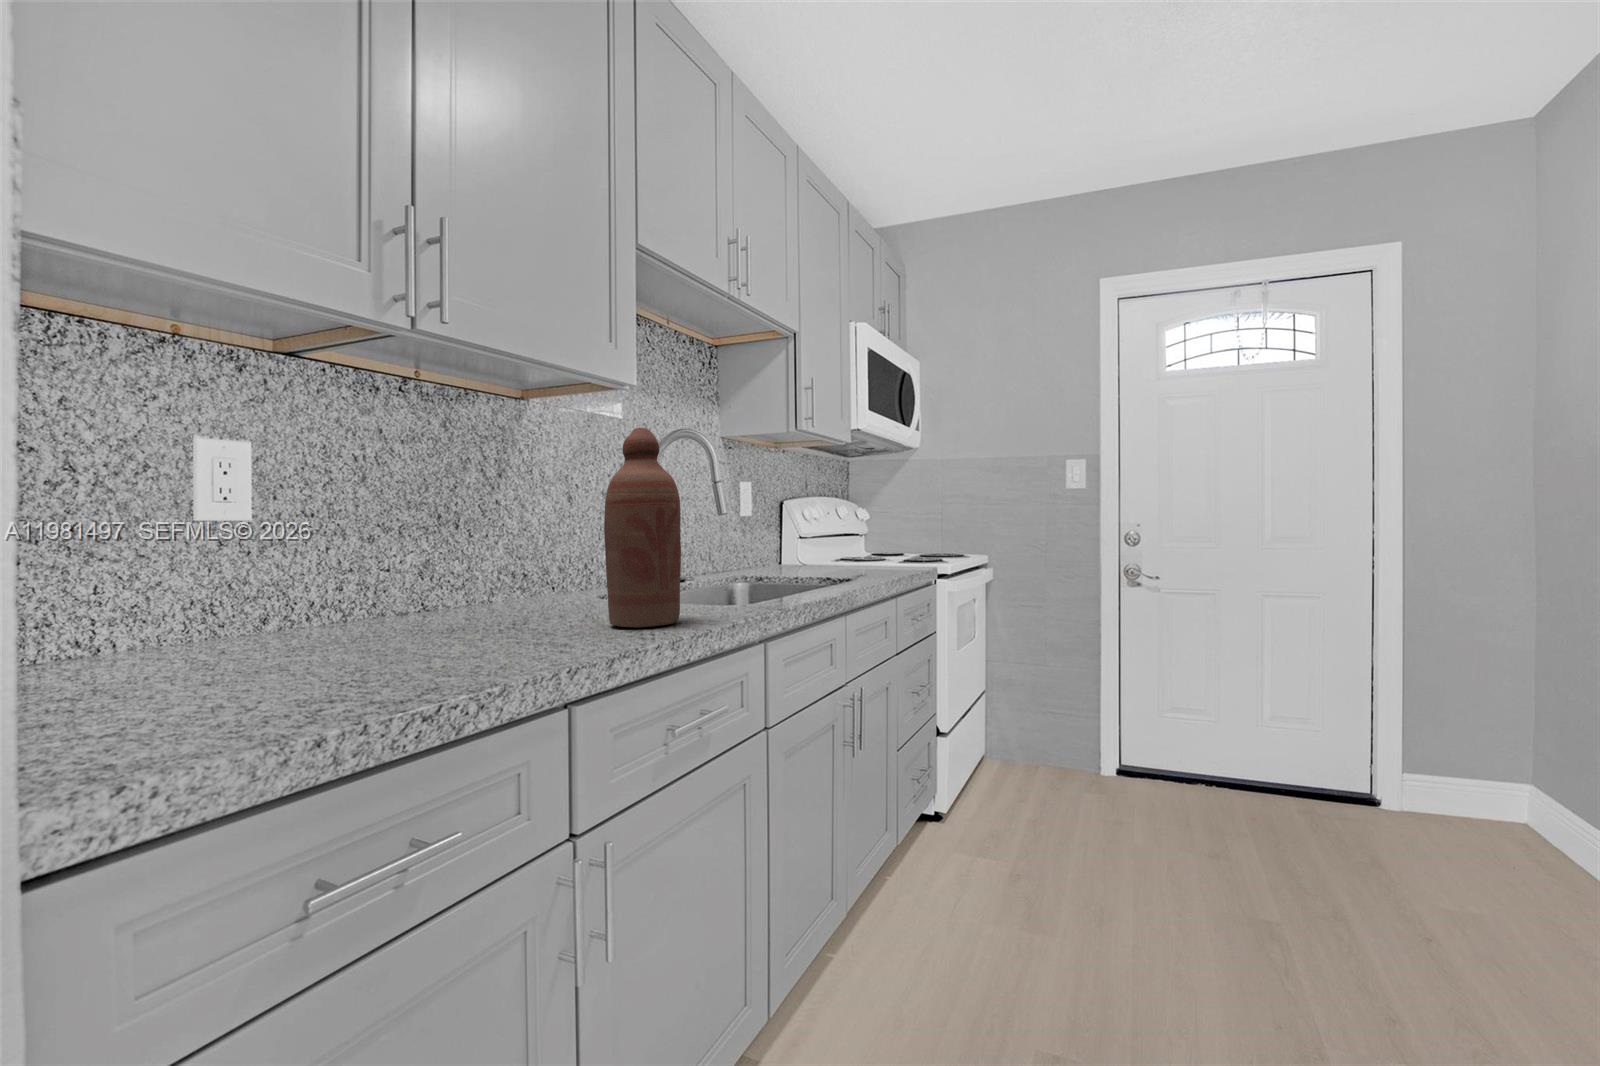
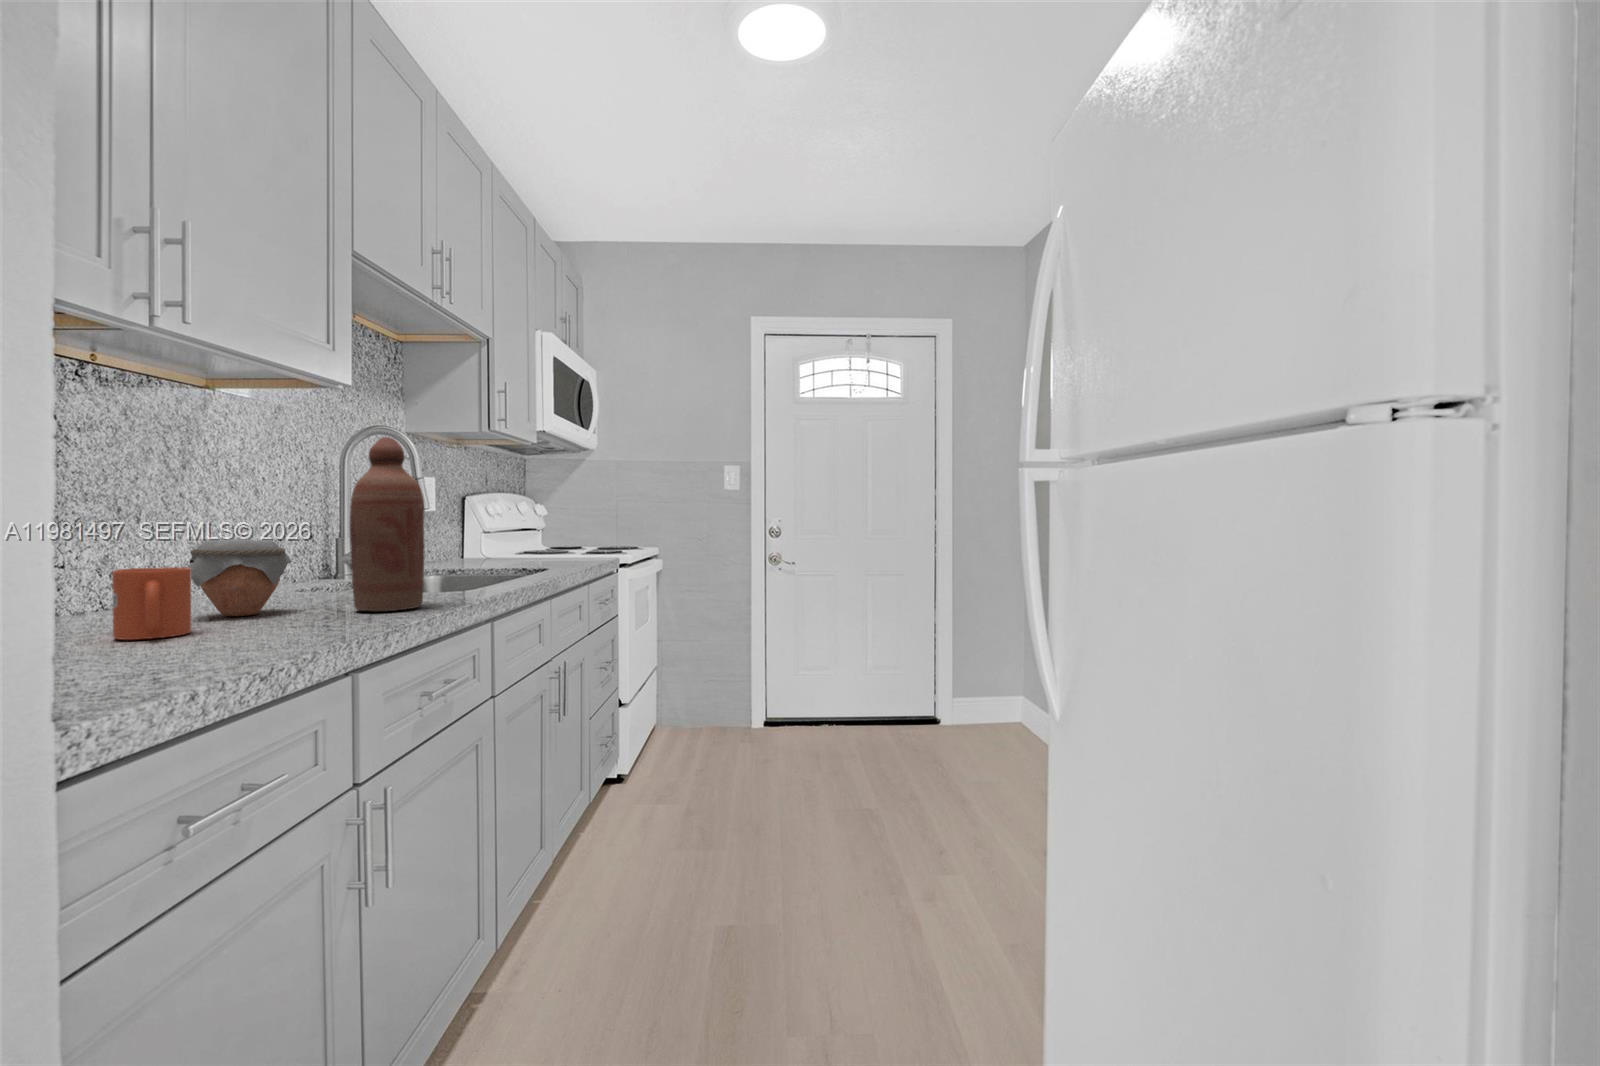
jar: none [460,545,559,626] -> present [186,539,292,616]
mug: none [371,574,442,651] -> present [112,567,191,640]

